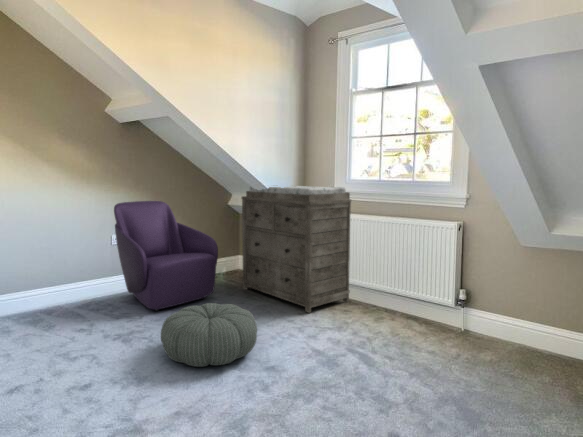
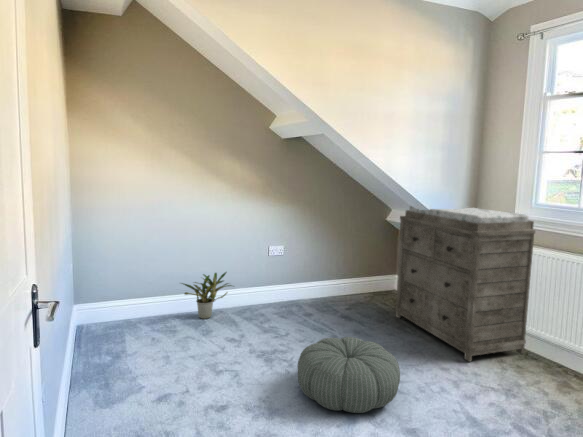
armchair: present [114,201,218,311] -> none [271,215,370,331]
potted plant: none [8,262,78,316] -> present [182,272,232,319]

